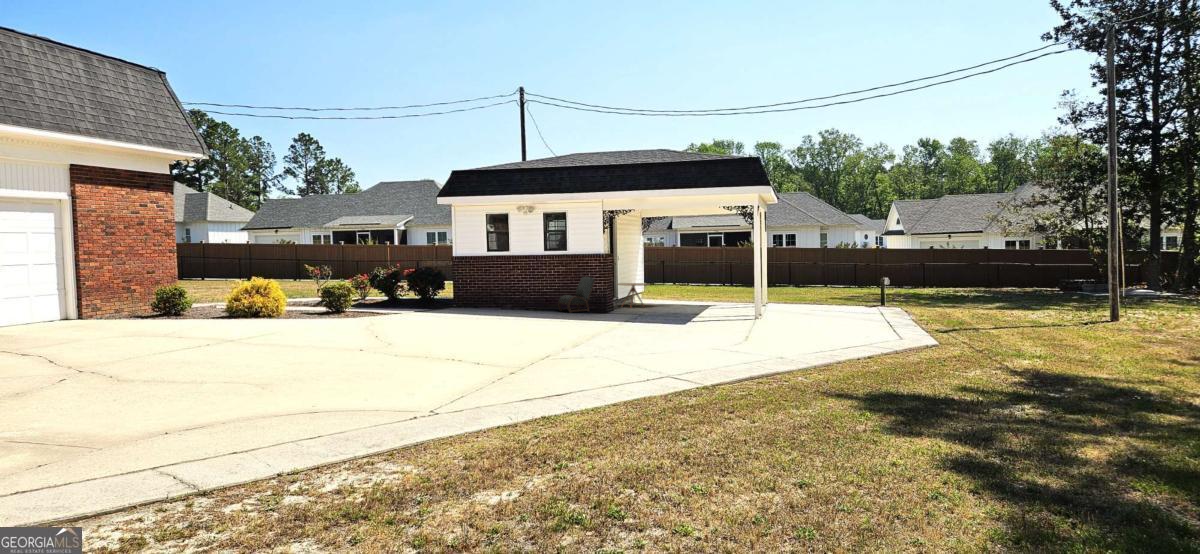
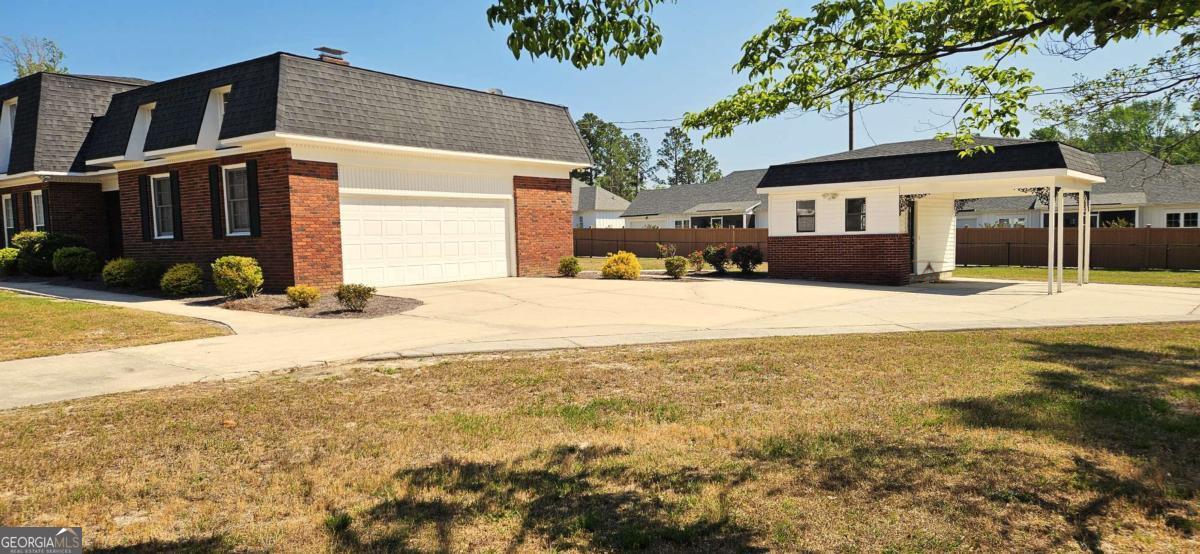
lounge chair: present [558,277,595,313] -> none [851,254,887,284]

